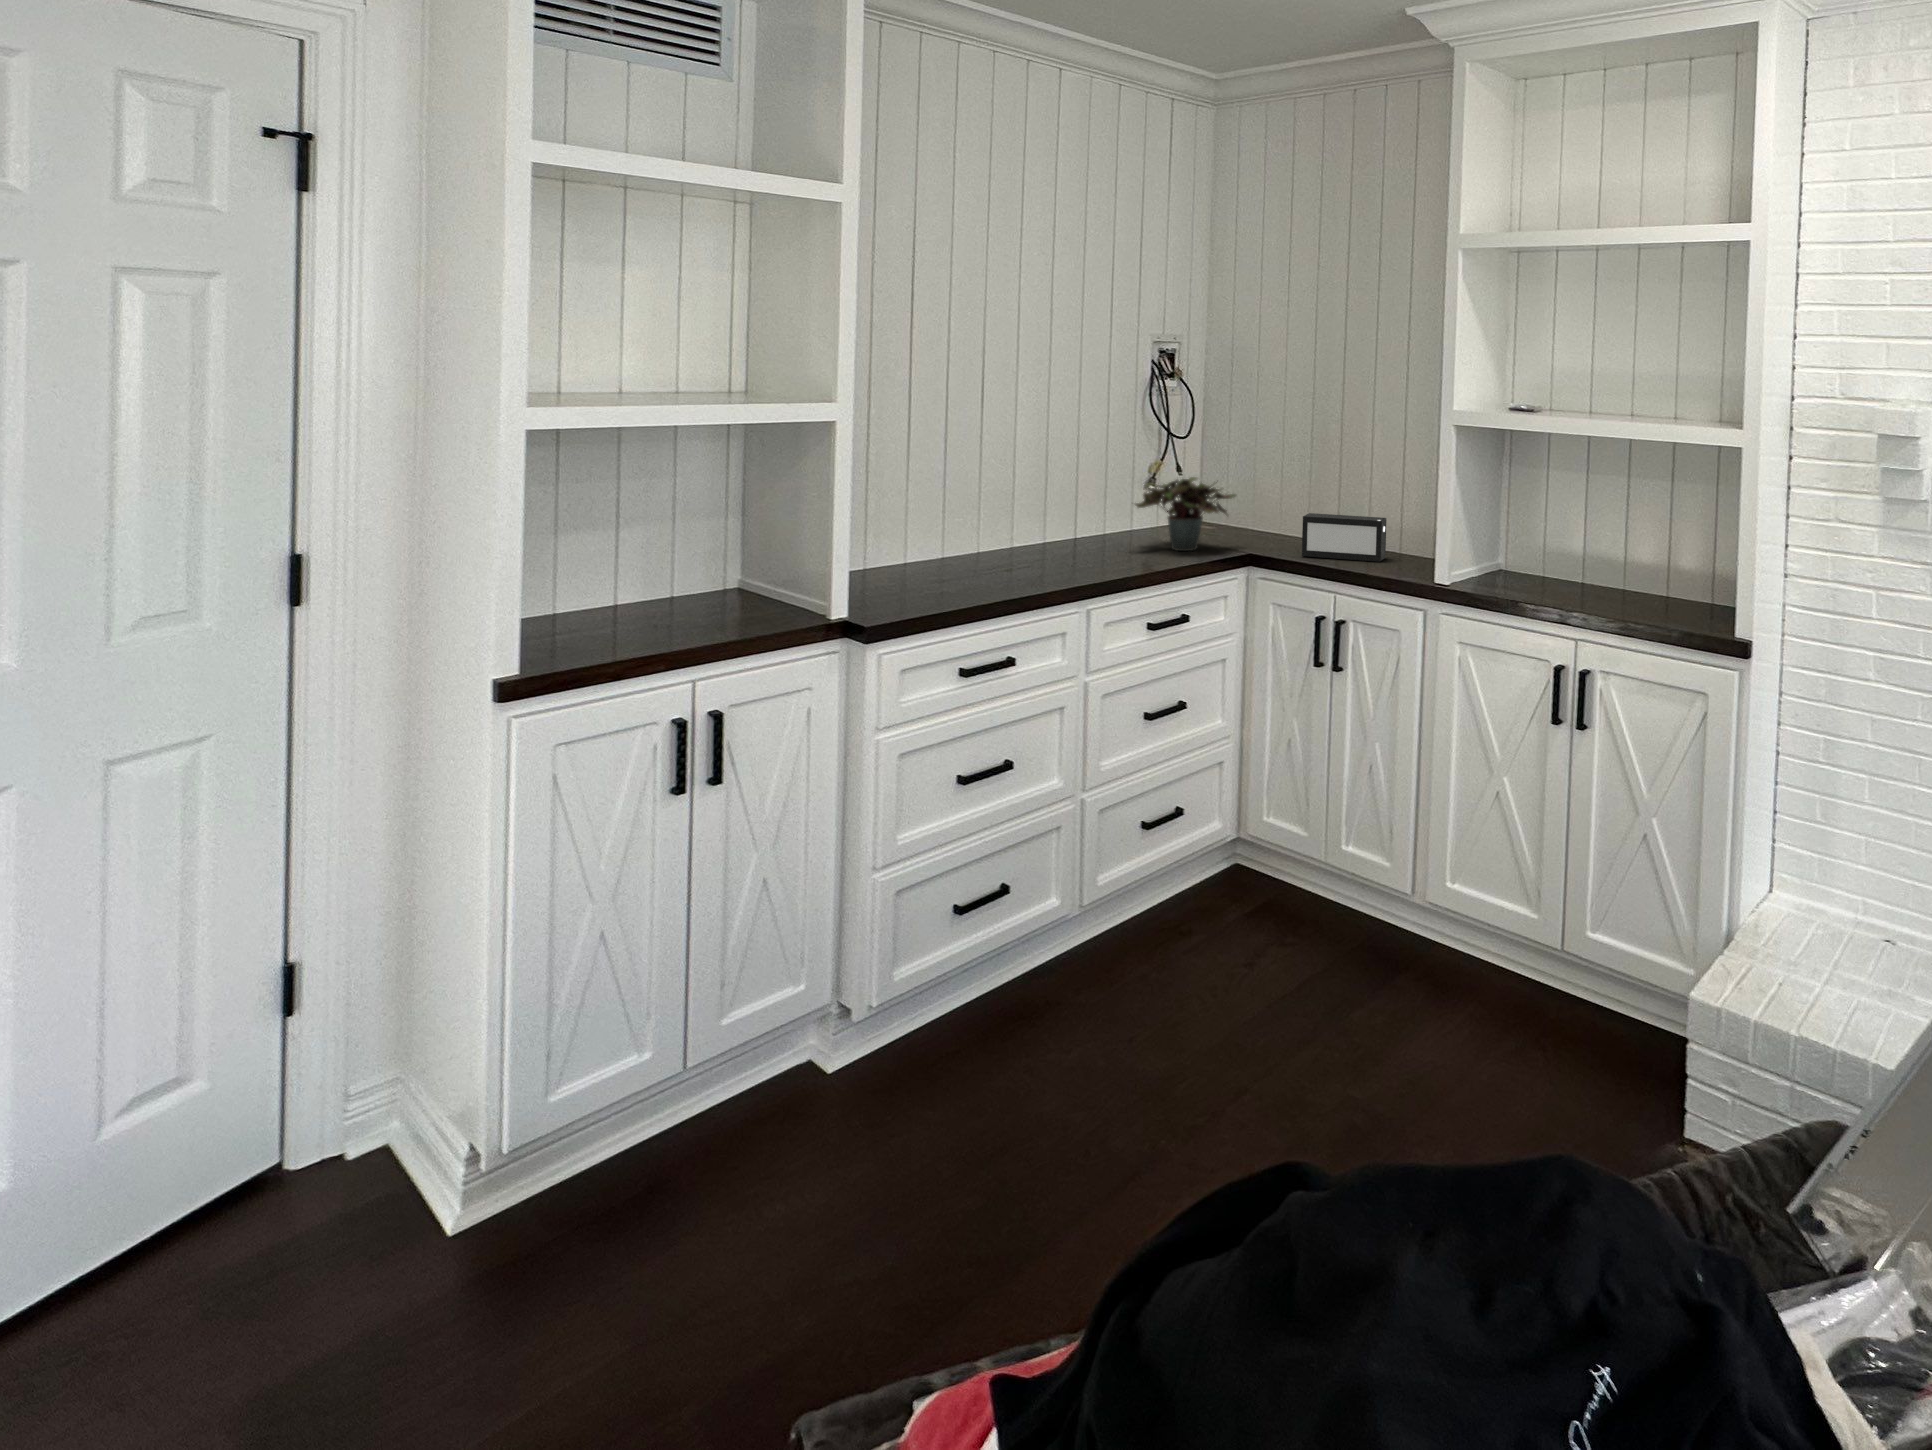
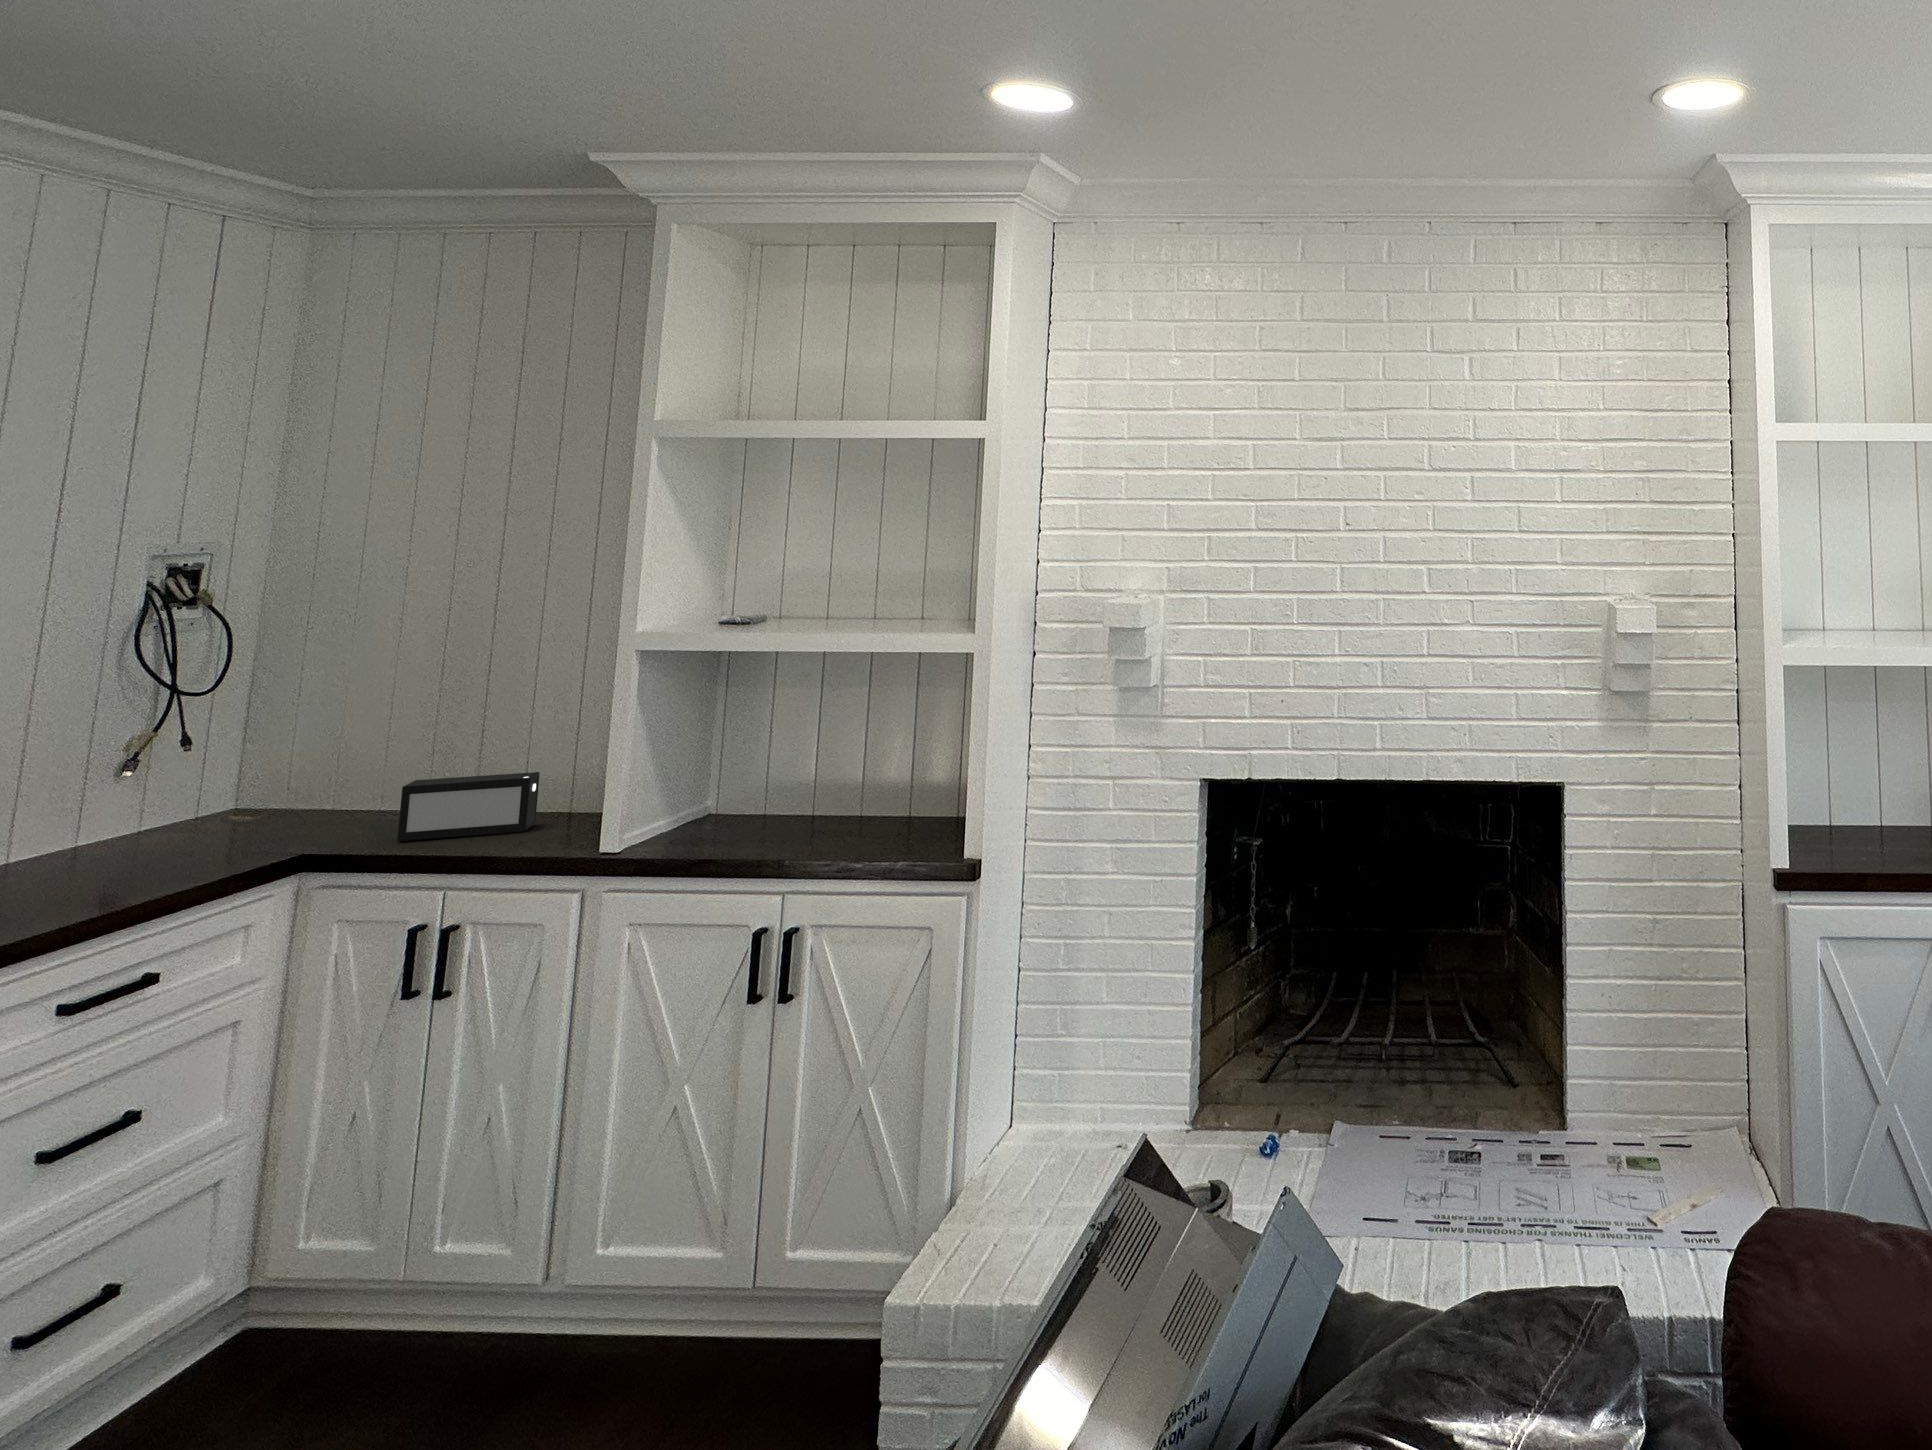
potted plant: present [1135,477,1236,551] -> none [73,751,291,865]

